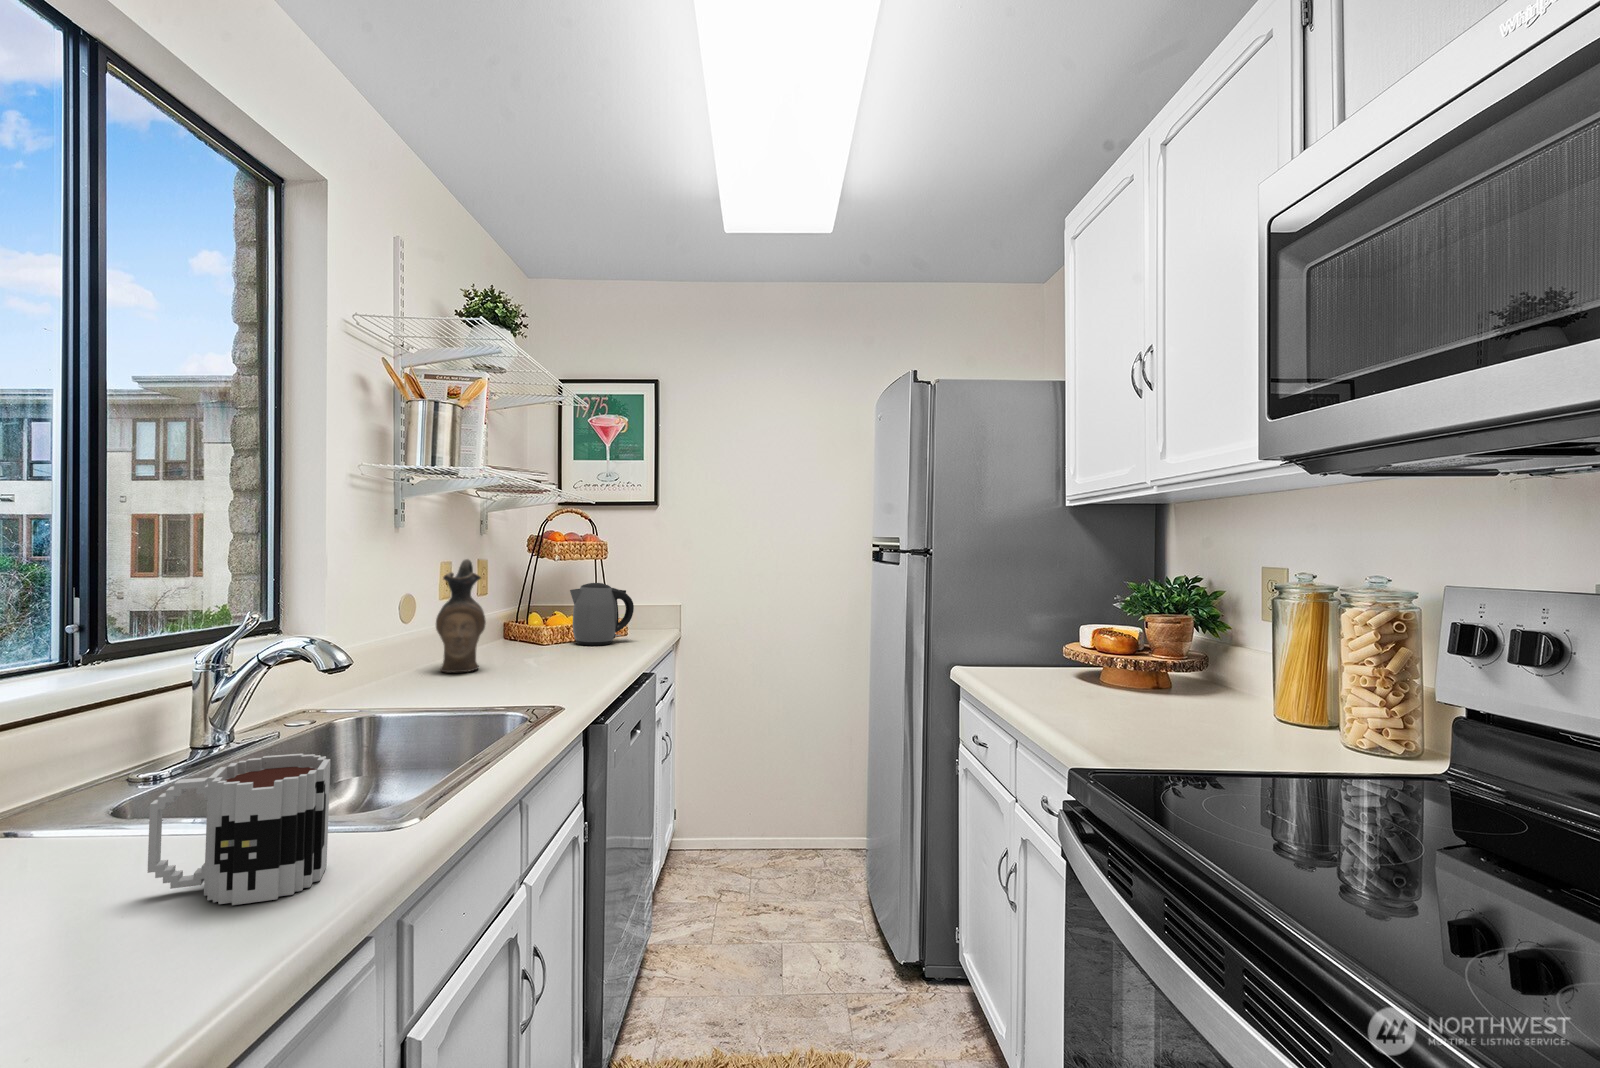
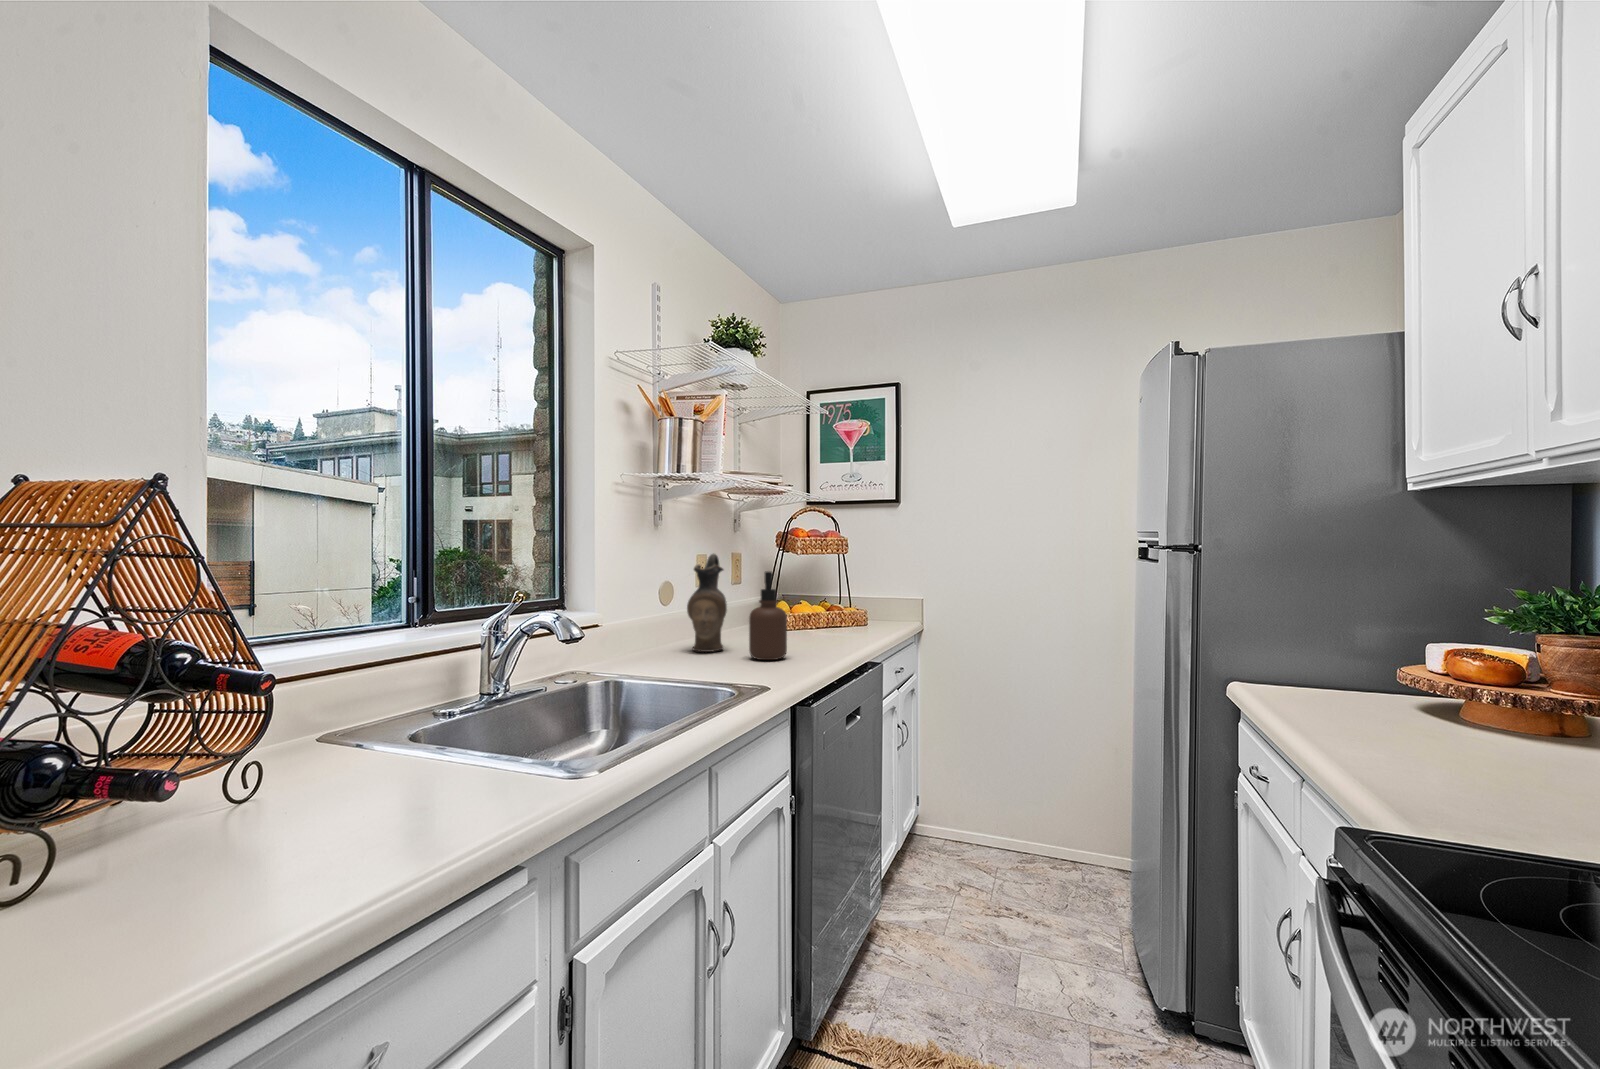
soap dispenser: none [517,582,562,679] -> present [749,571,787,660]
kettle: present [570,583,634,646] -> none [811,577,869,635]
mug: present [147,753,330,905] -> none [369,697,500,818]

